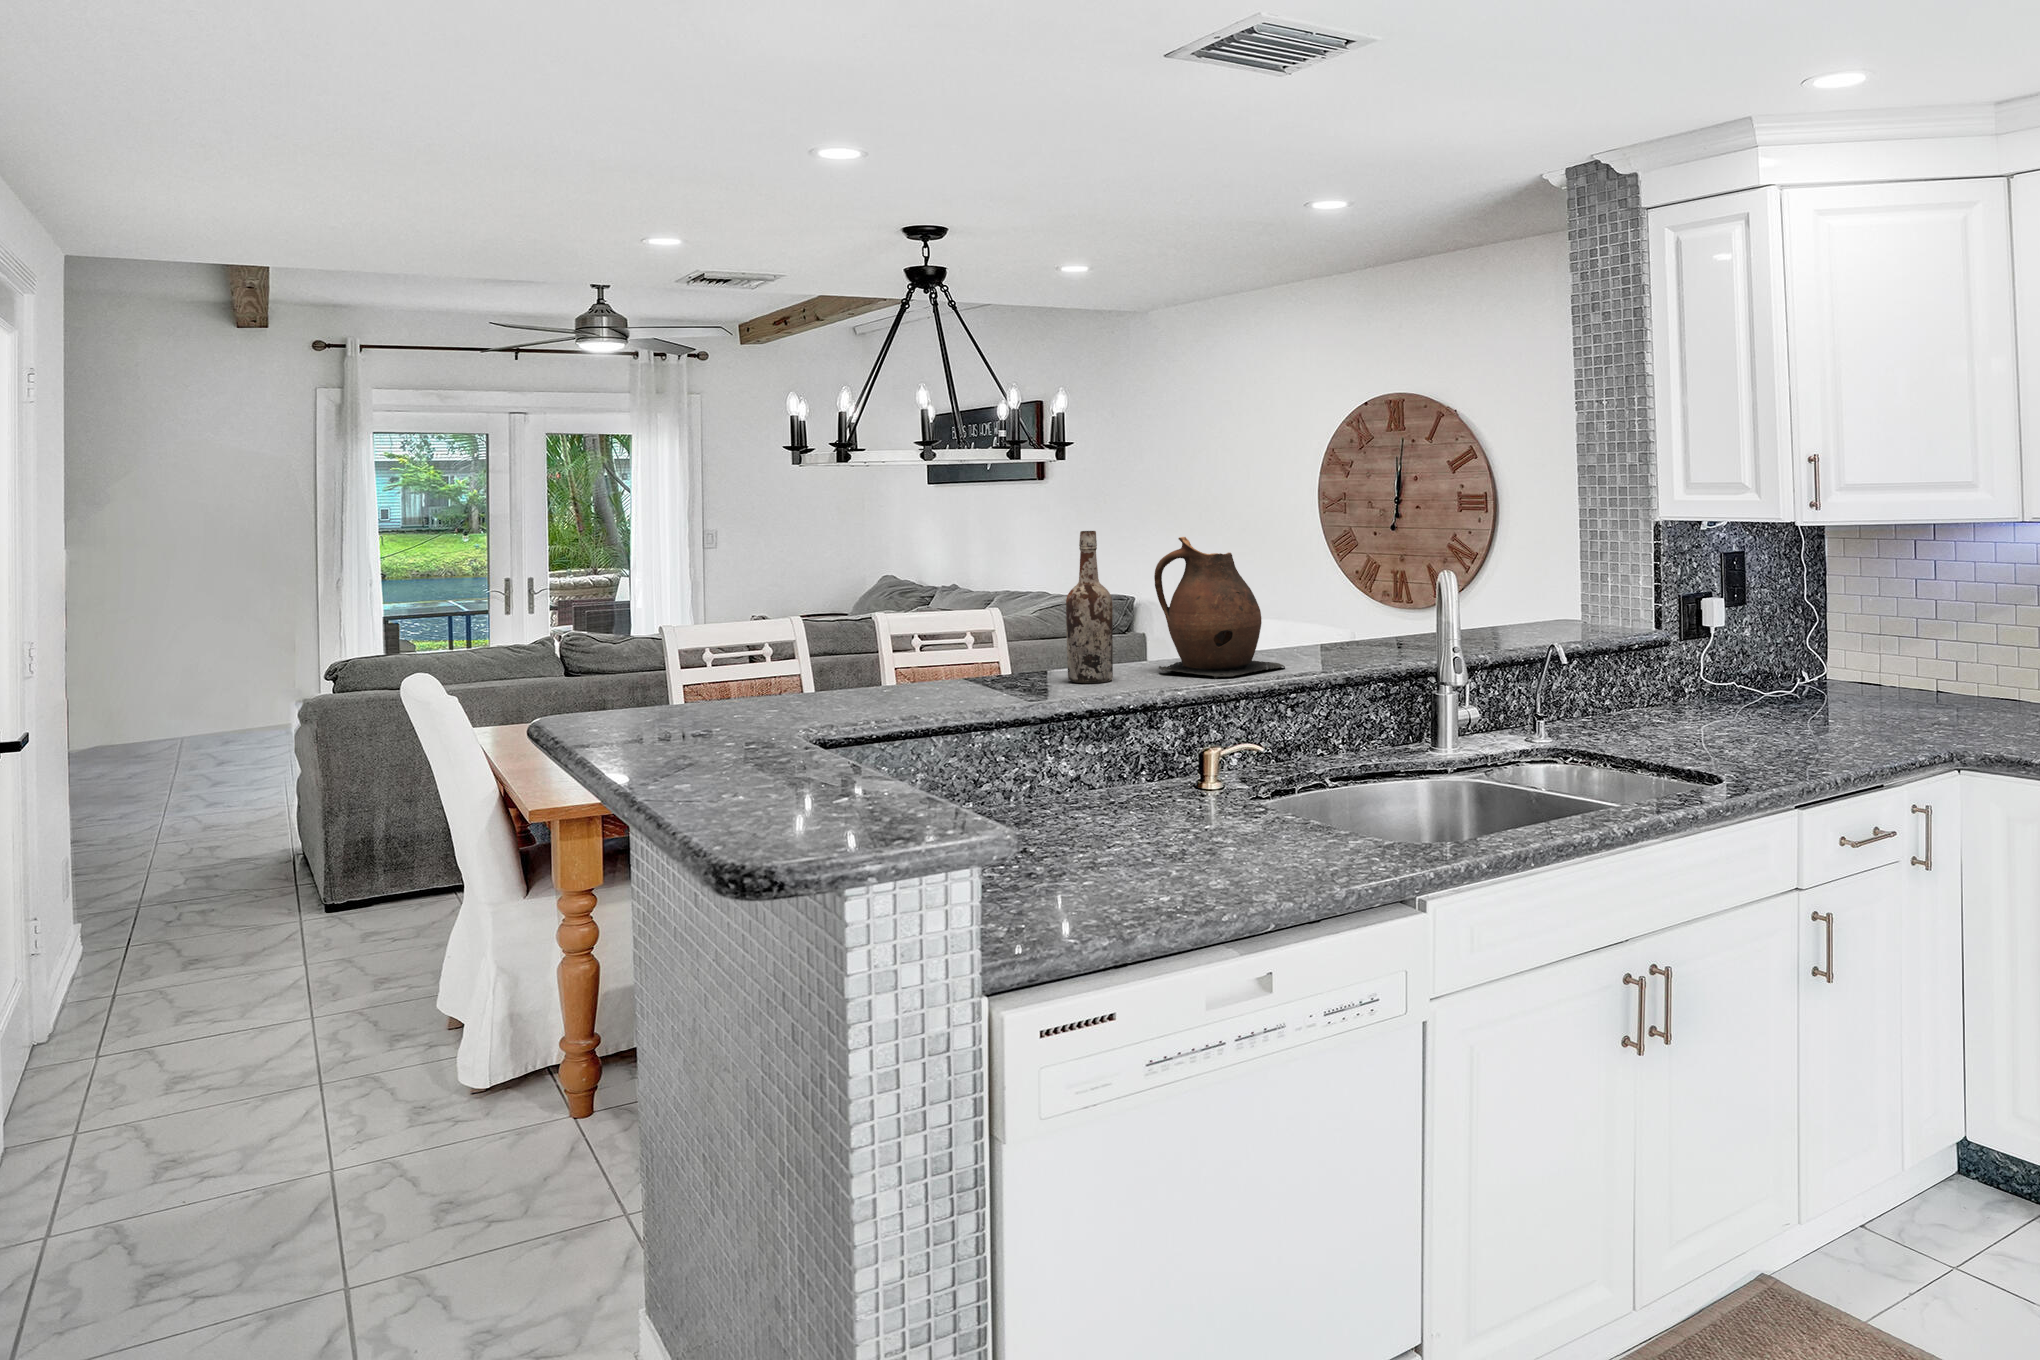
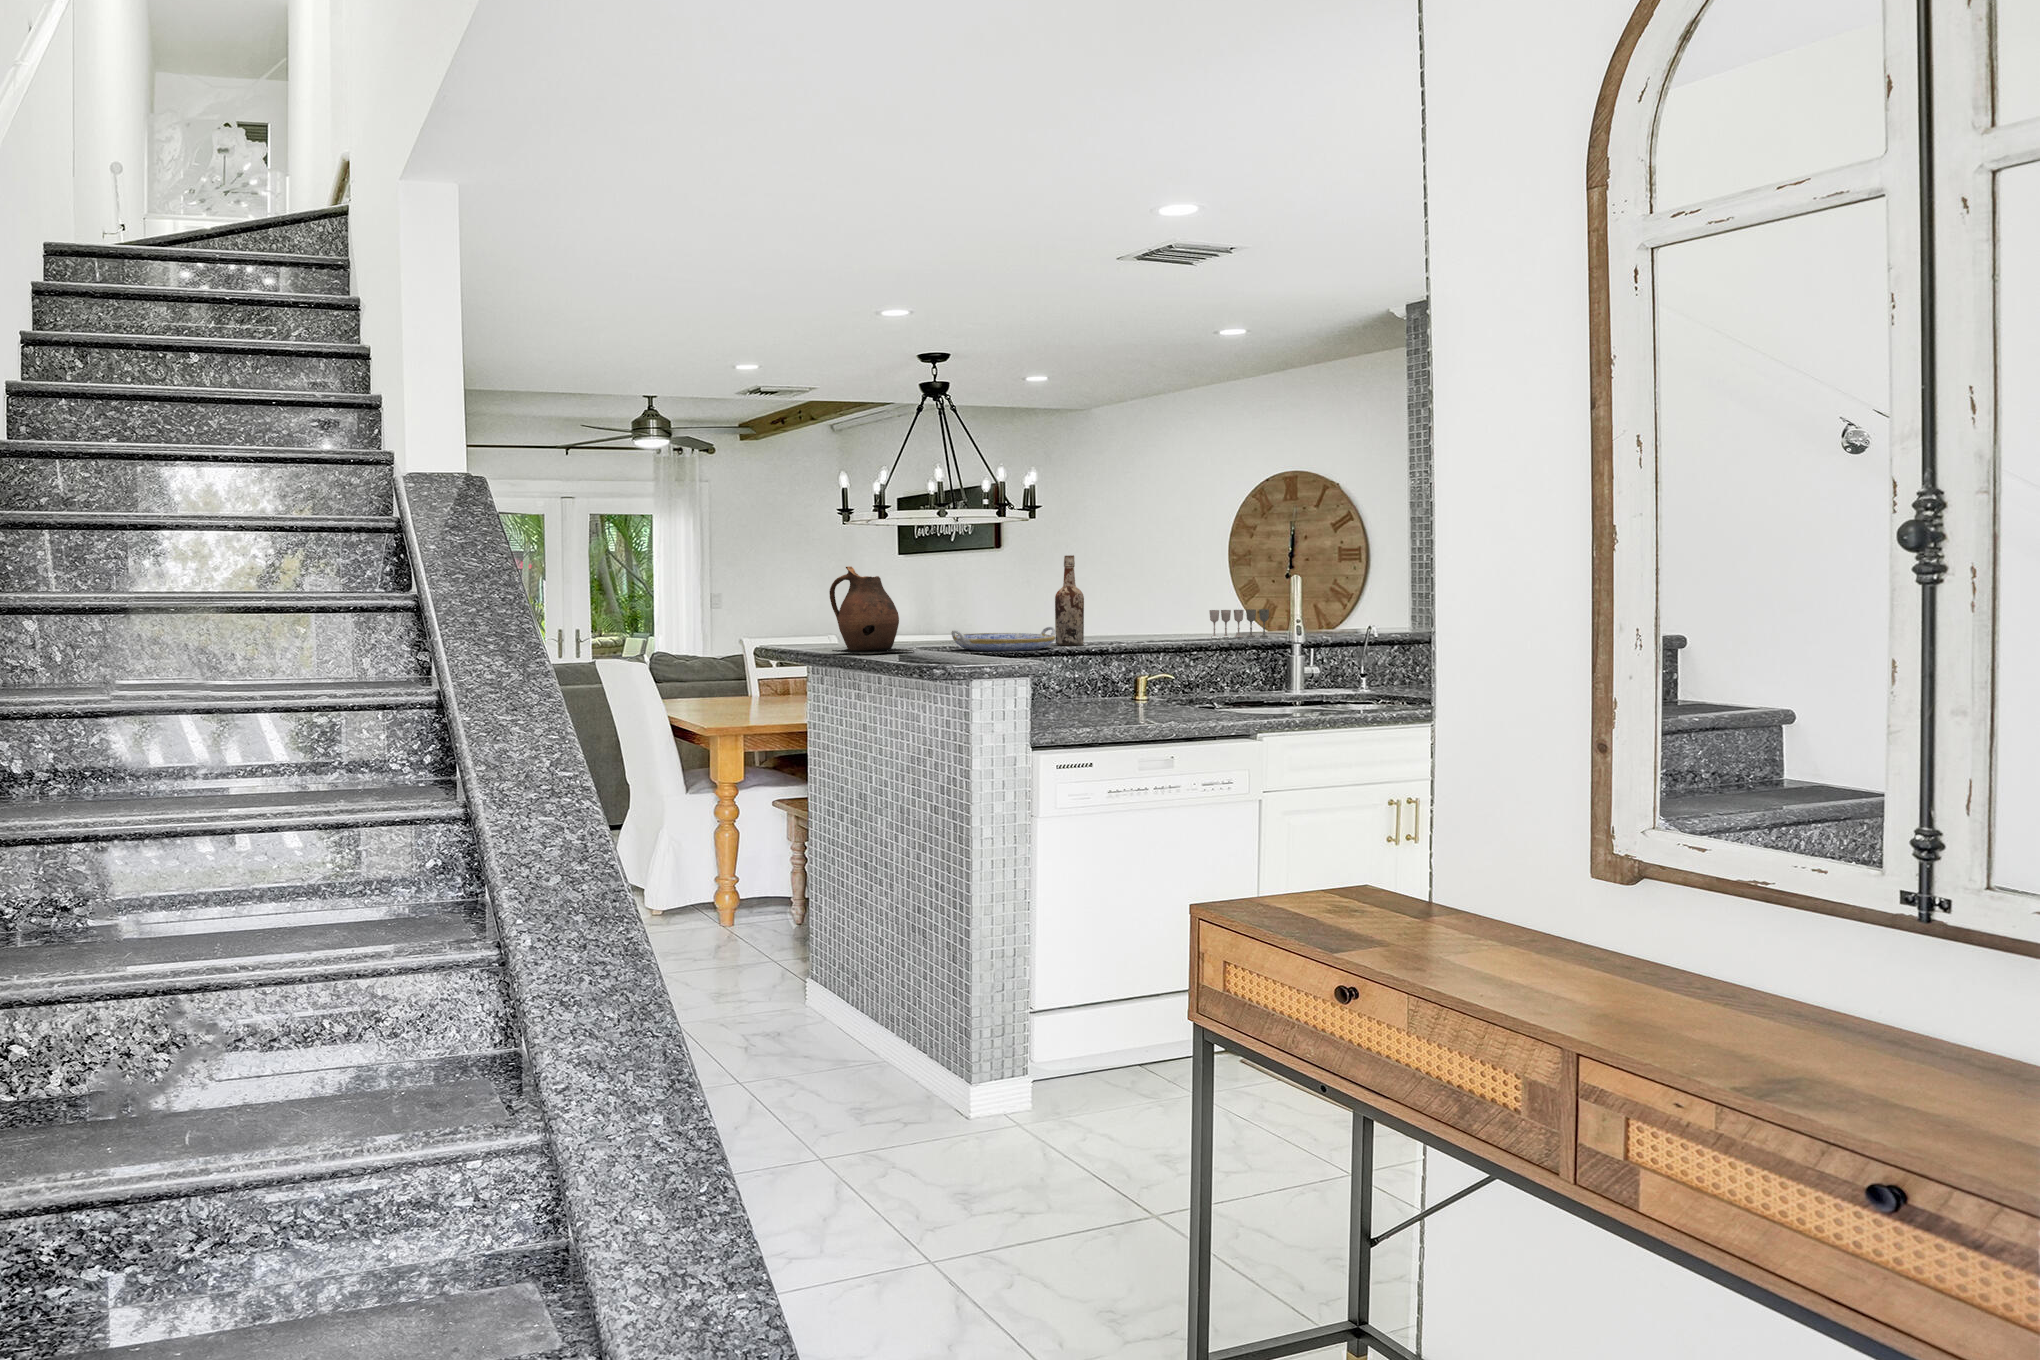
ceramic pitcher: present [1154,537,1285,679] -> present [829,566,914,655]
wine glass: none [1307,603,1393,649] -> present [1209,609,1269,638]
serving tray: none [878,657,1061,711] -> present [951,627,1055,651]

